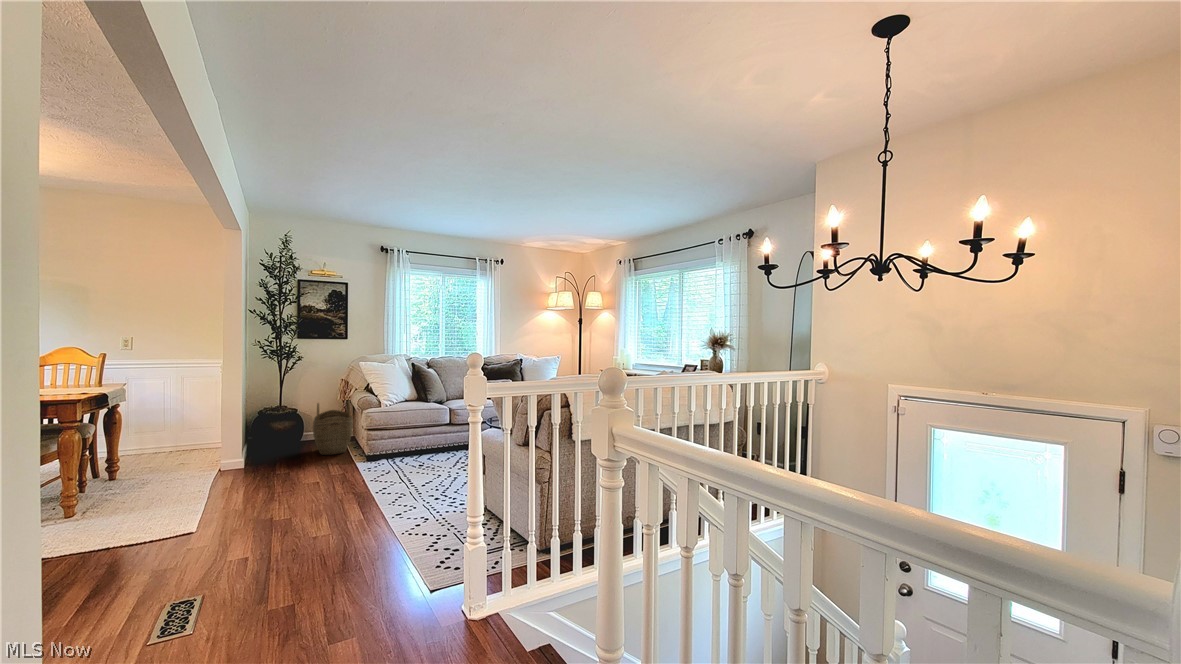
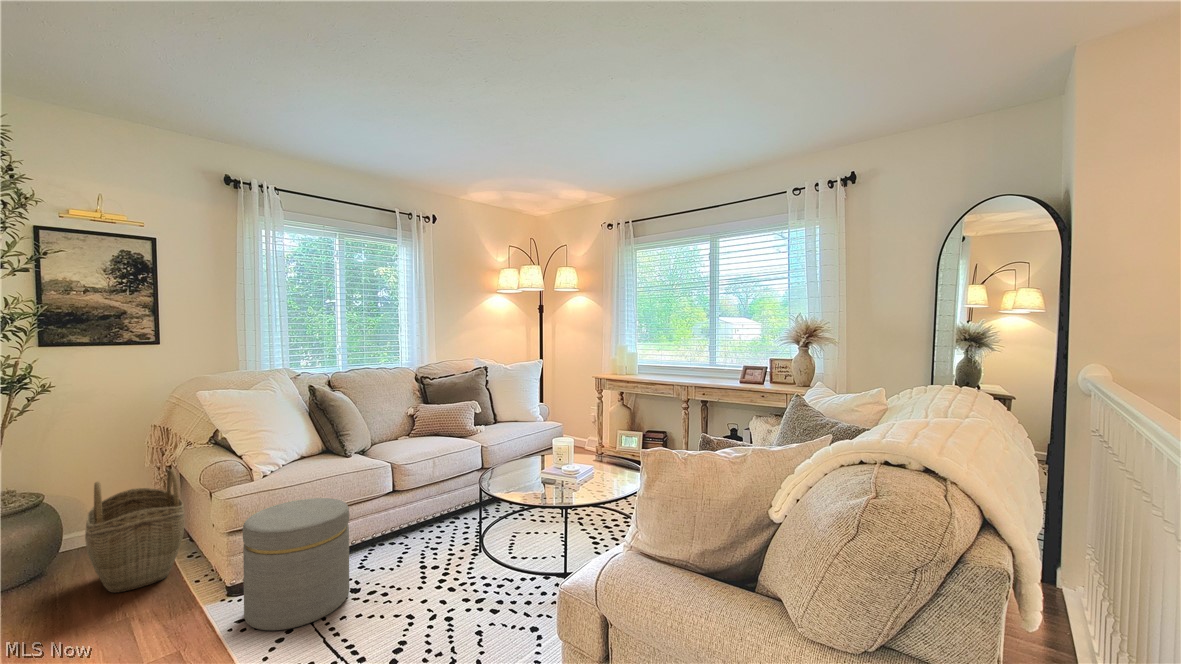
ottoman: none [370,418,419,473] -> present [243,498,349,630]

